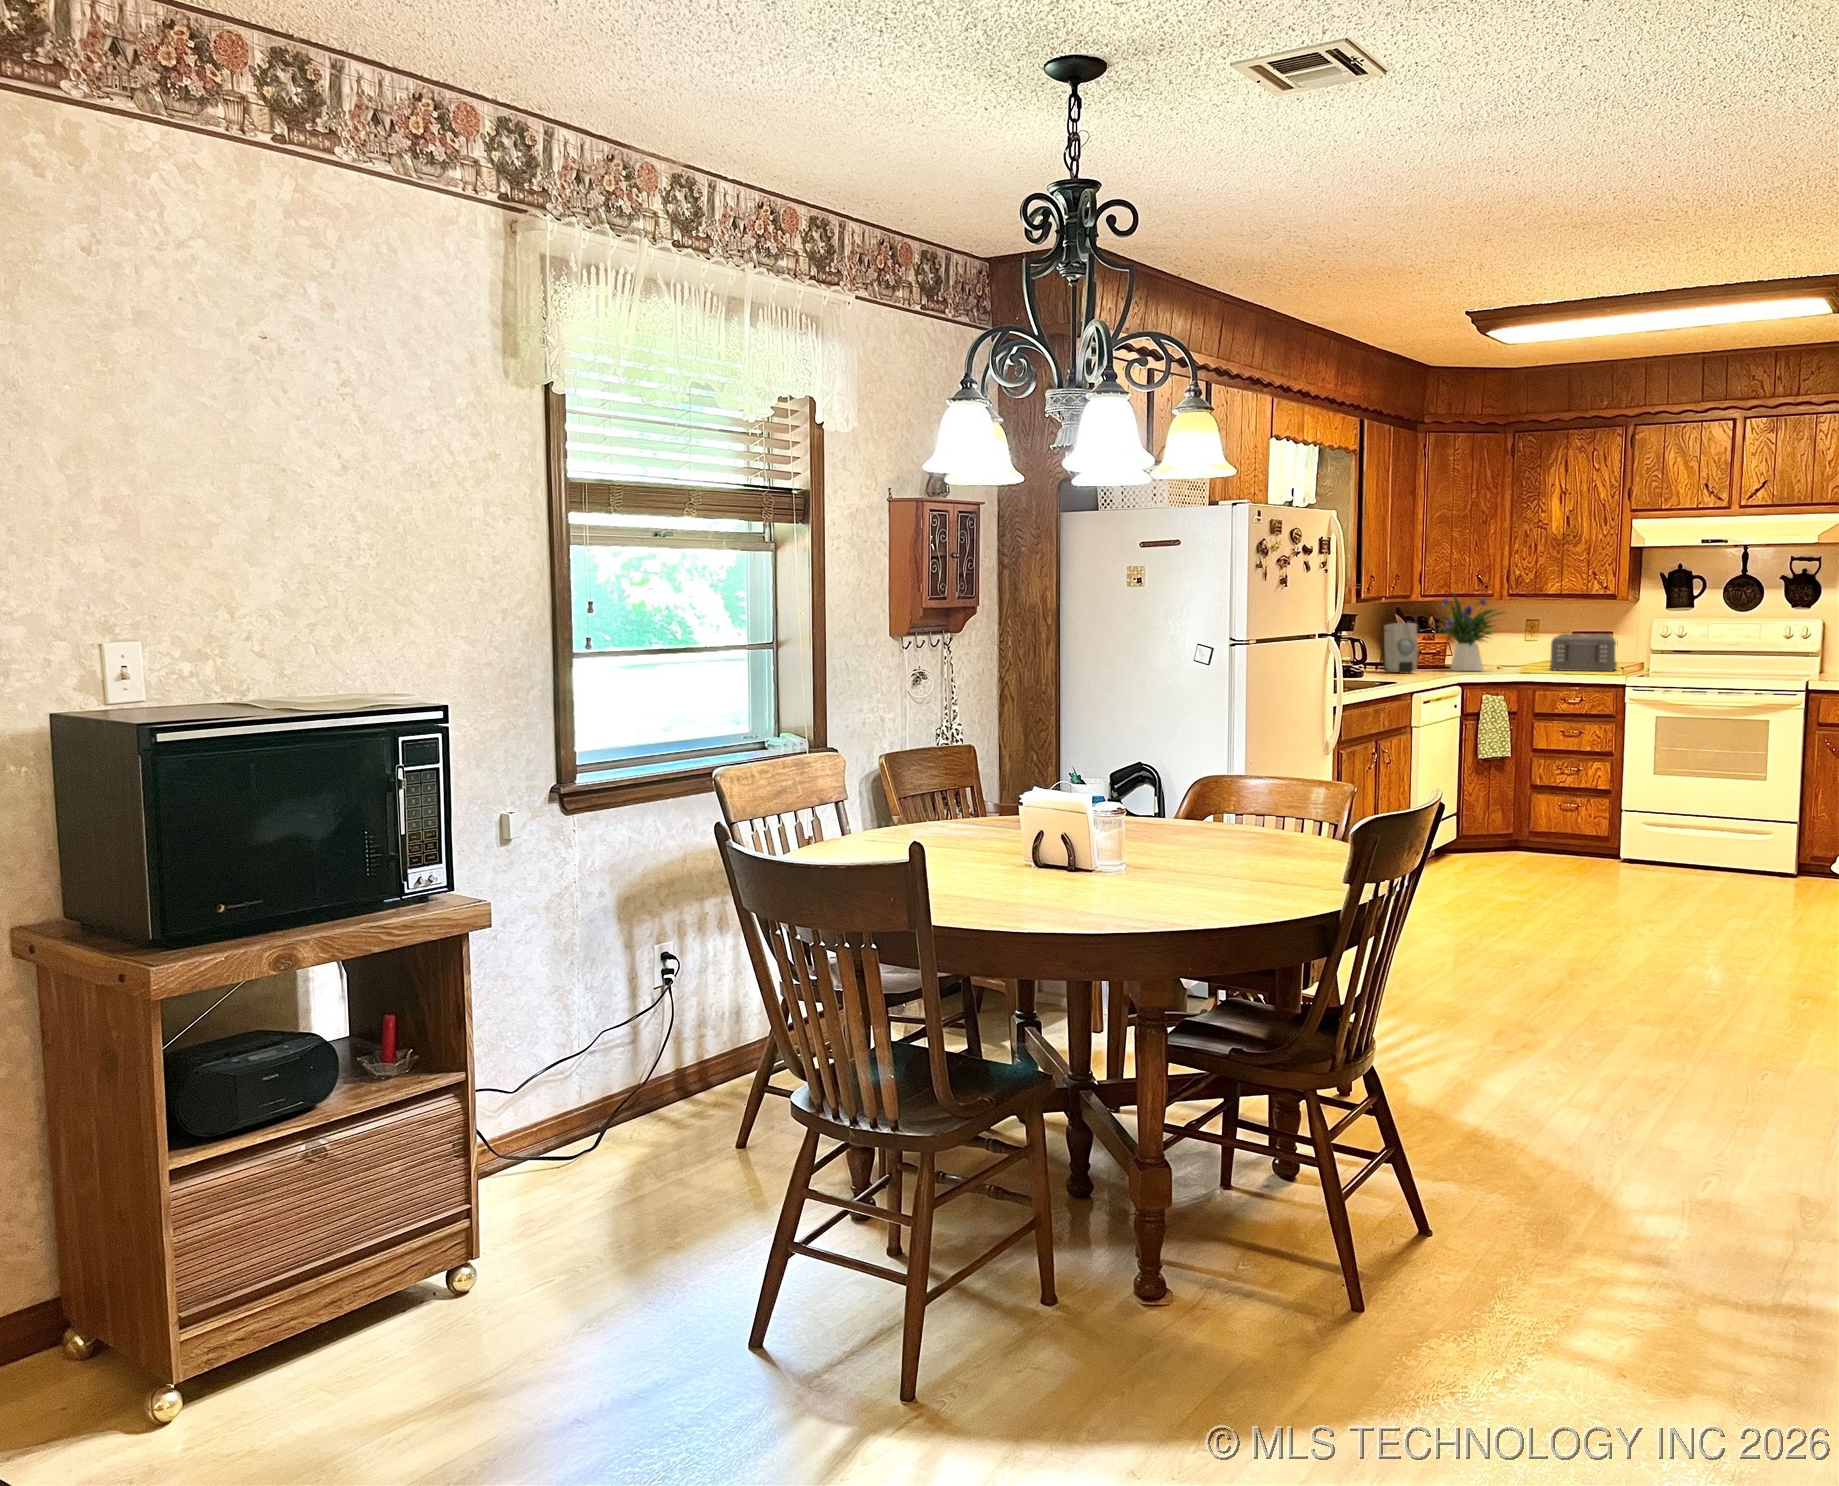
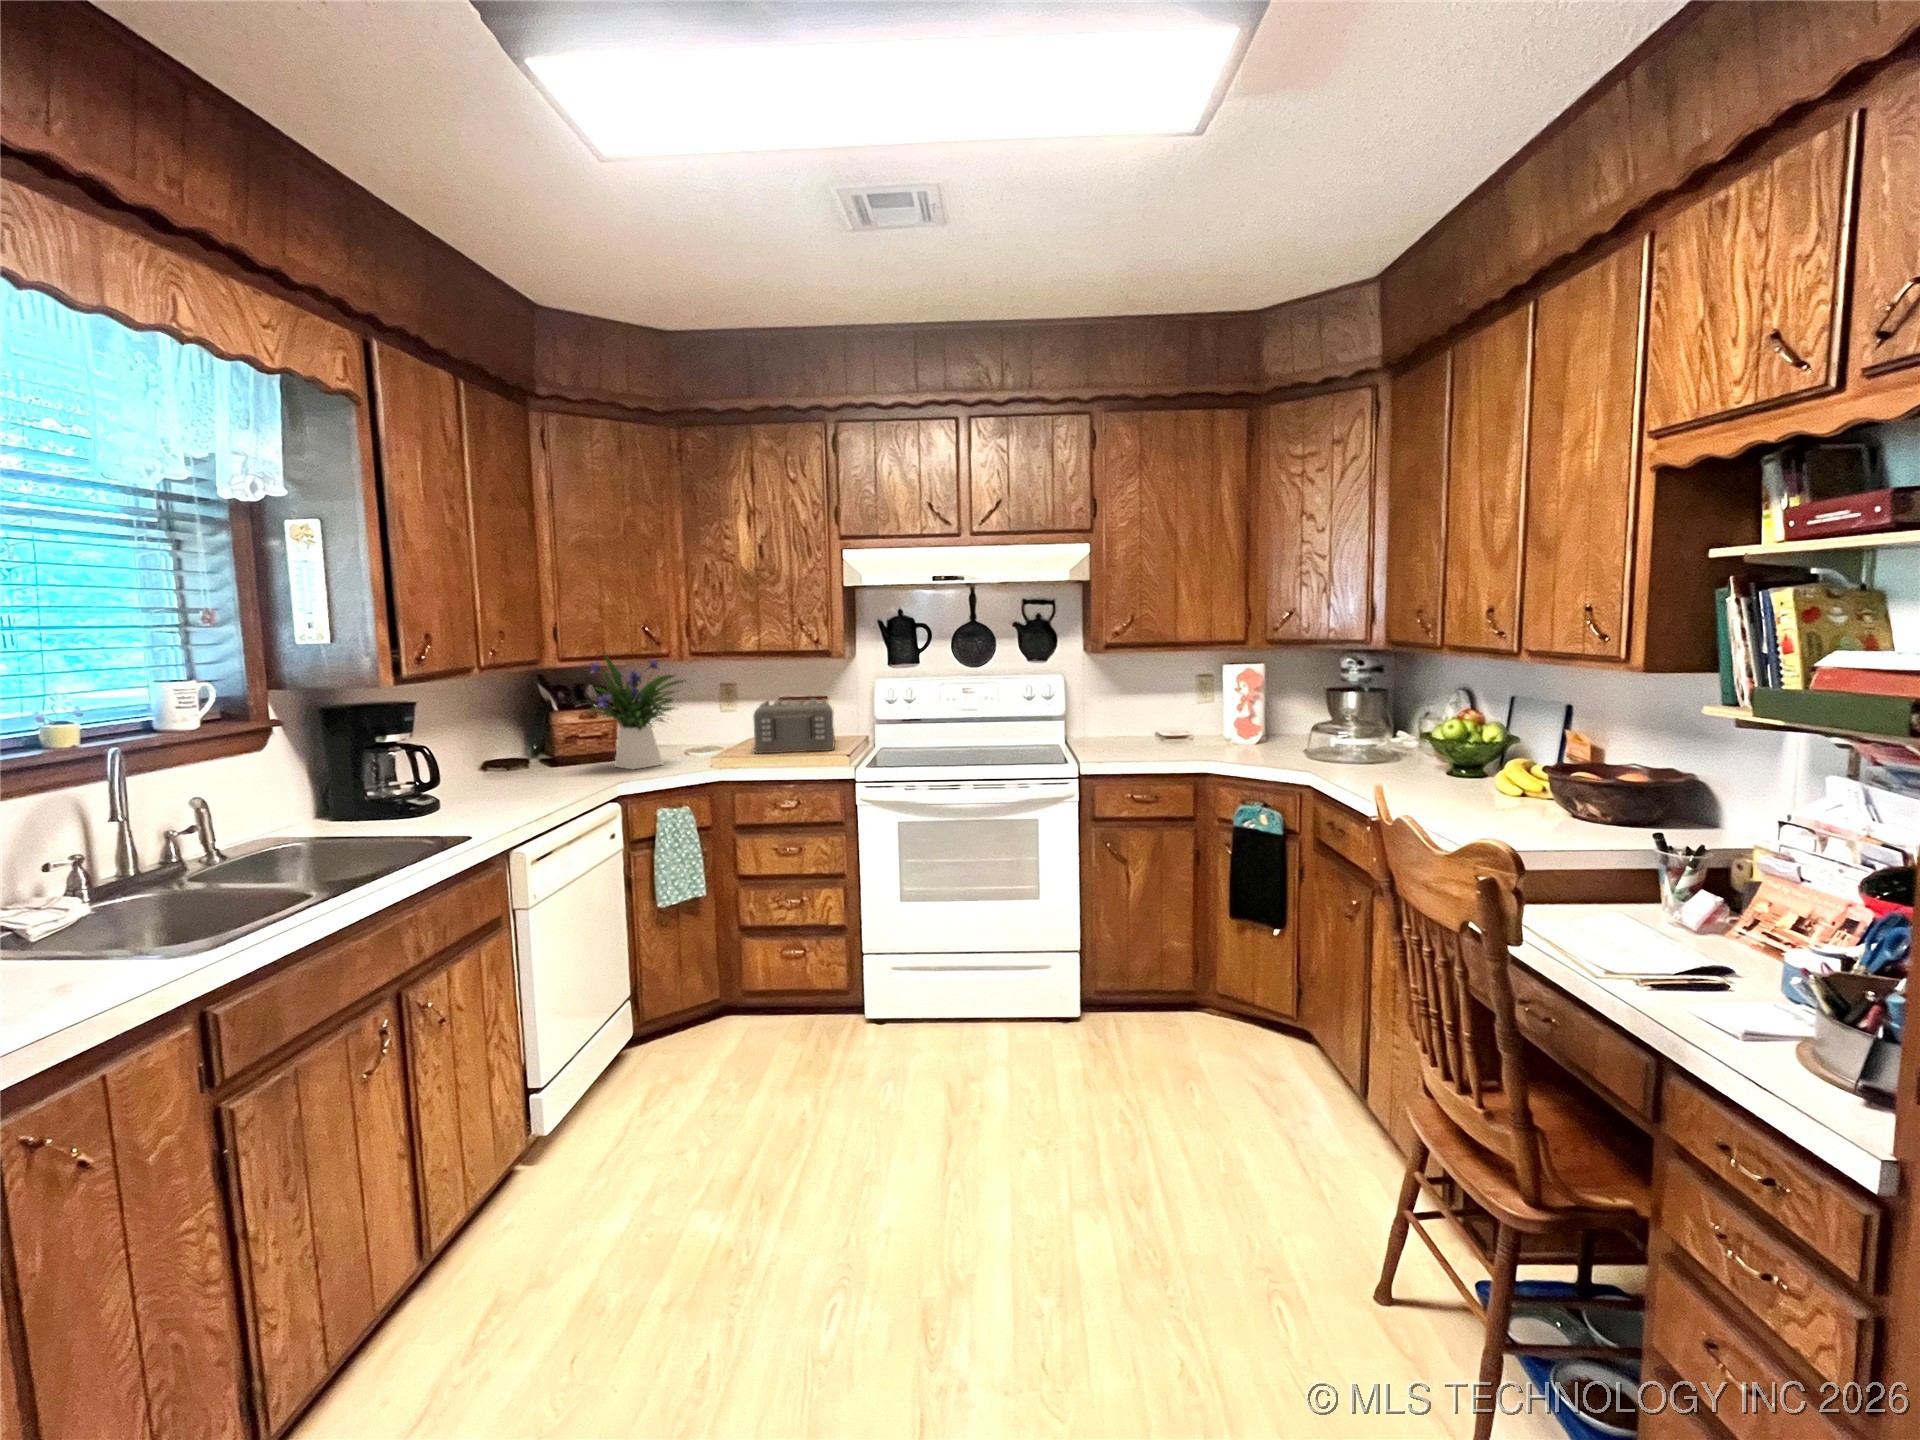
soap dispenser: present [1384,623,1418,673] -> none [489,707,546,793]

